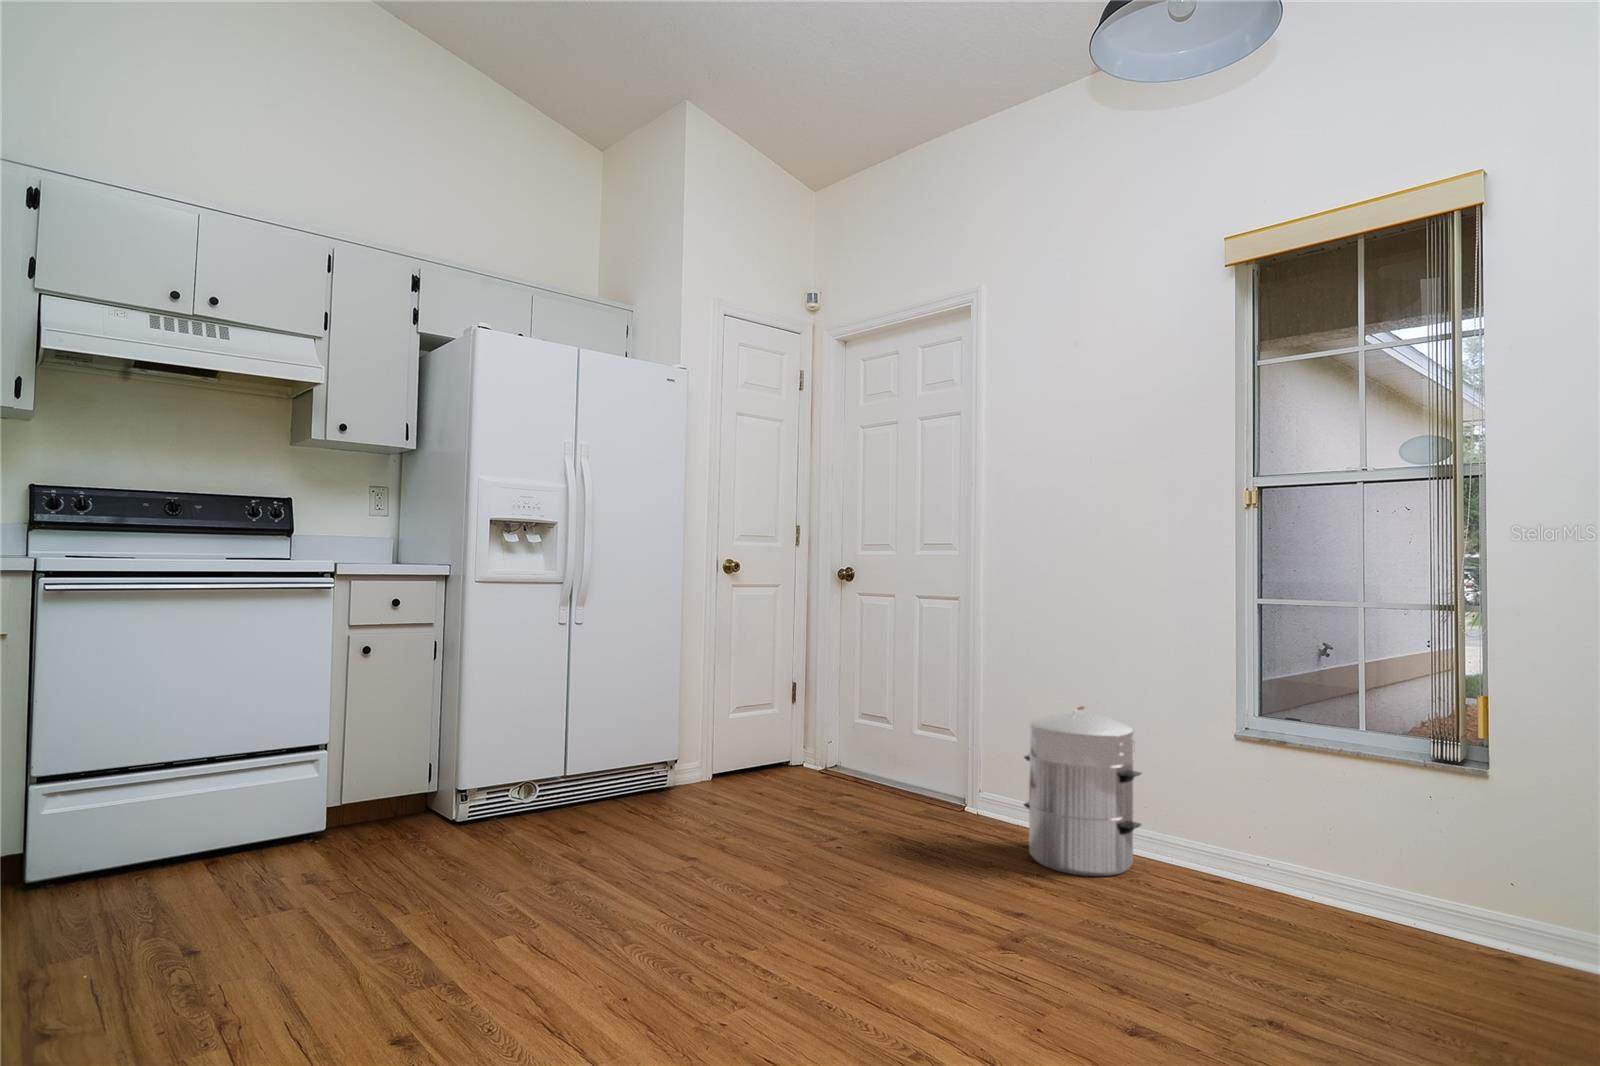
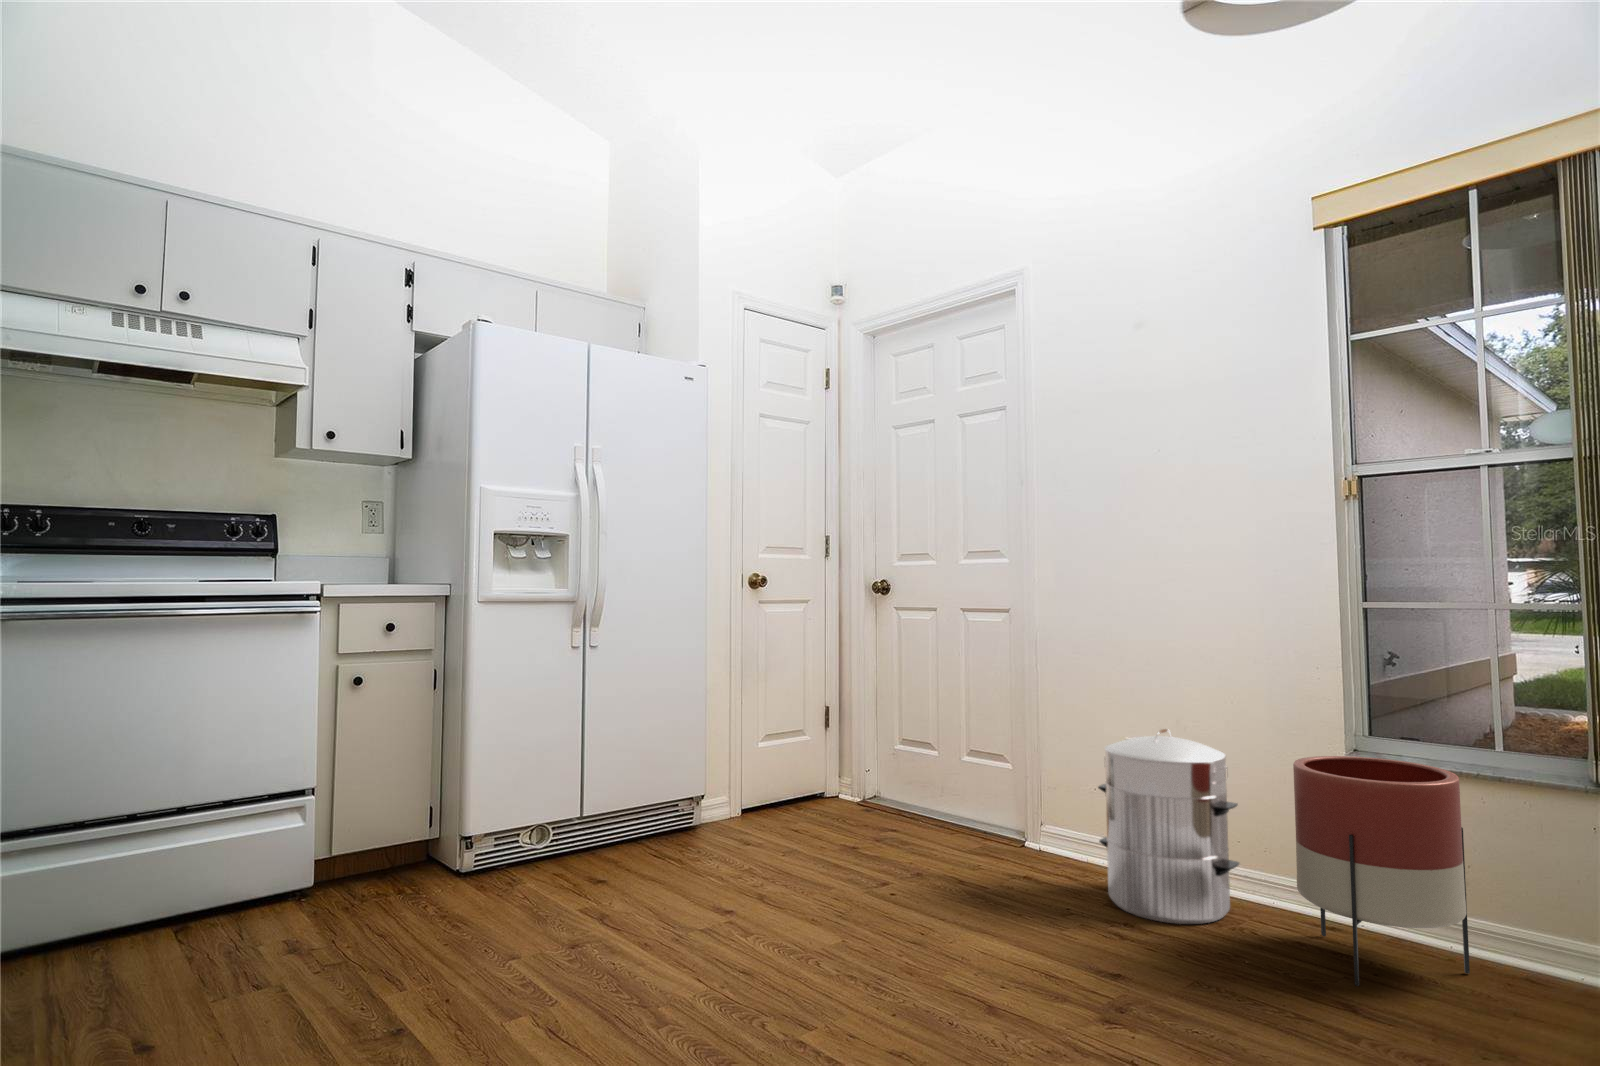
planter: none [1184,732,1324,927] -> present [1293,756,1470,986]

